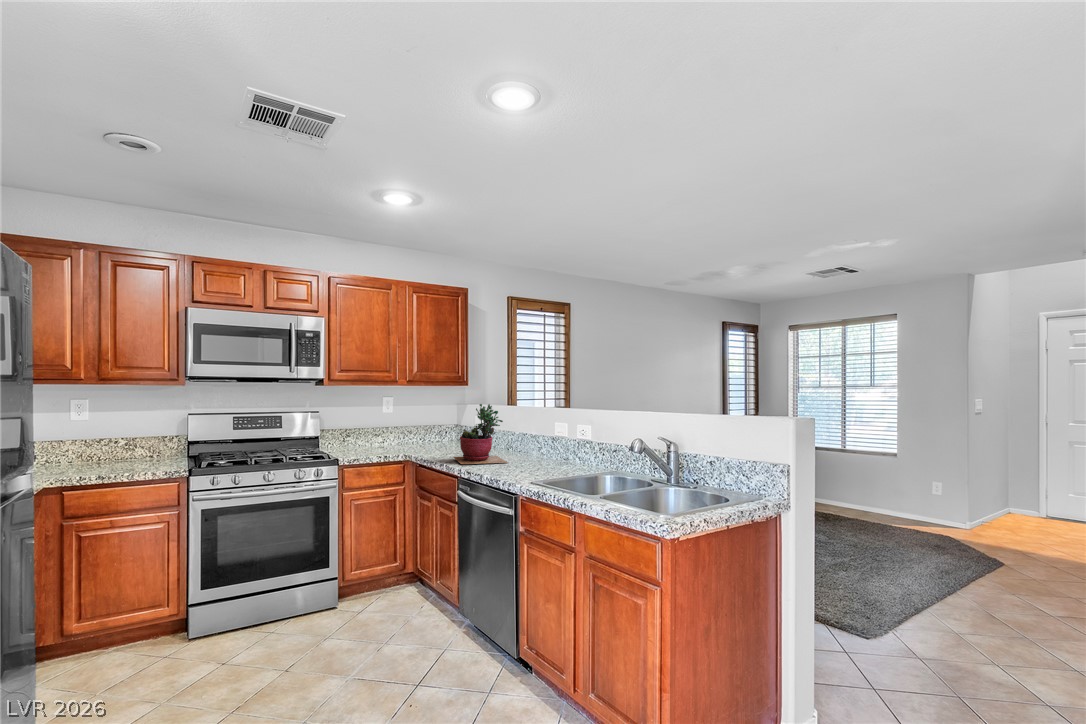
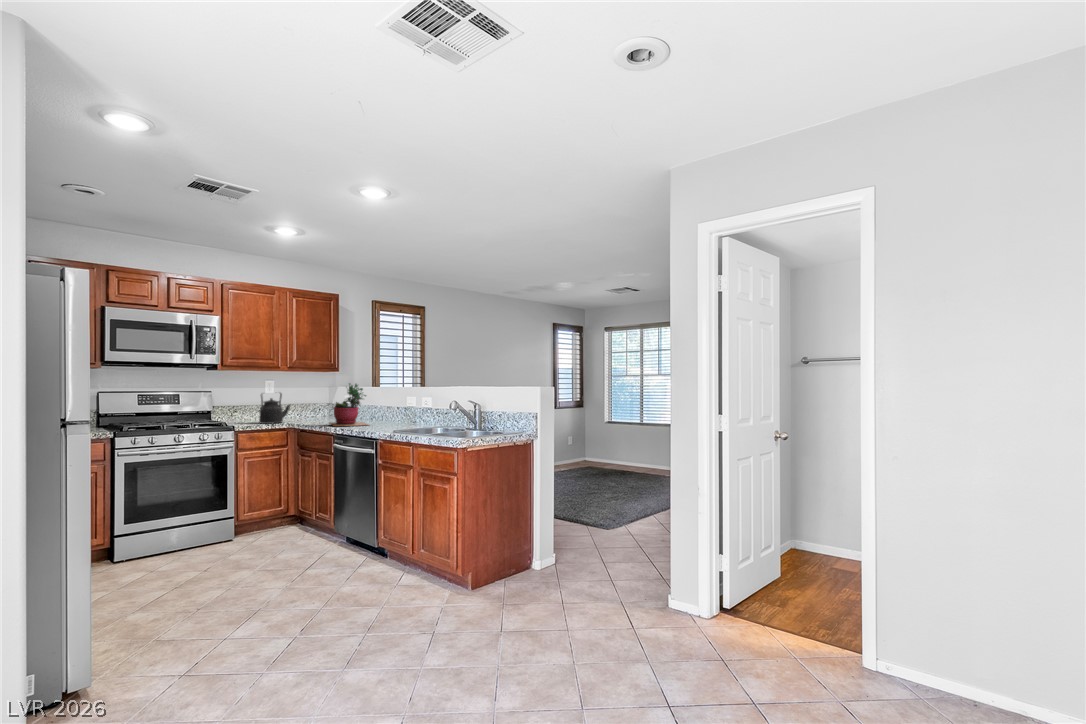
kettle: none [371,414,410,454] -> present [259,393,291,424]

